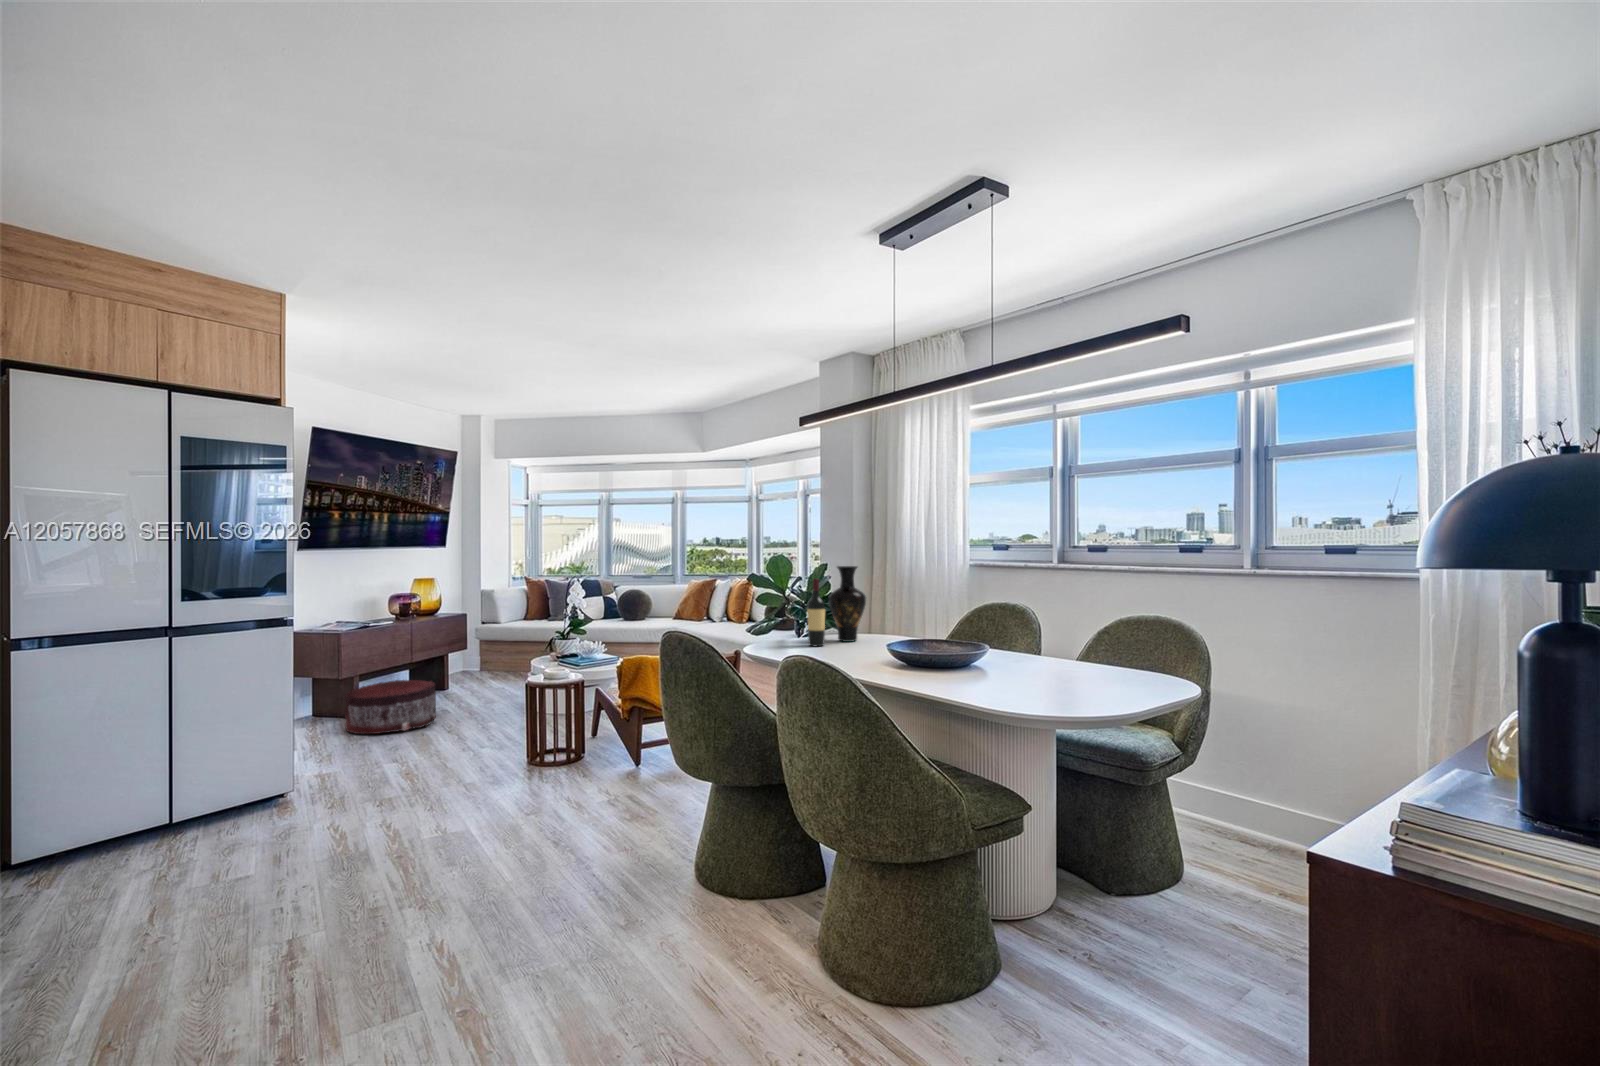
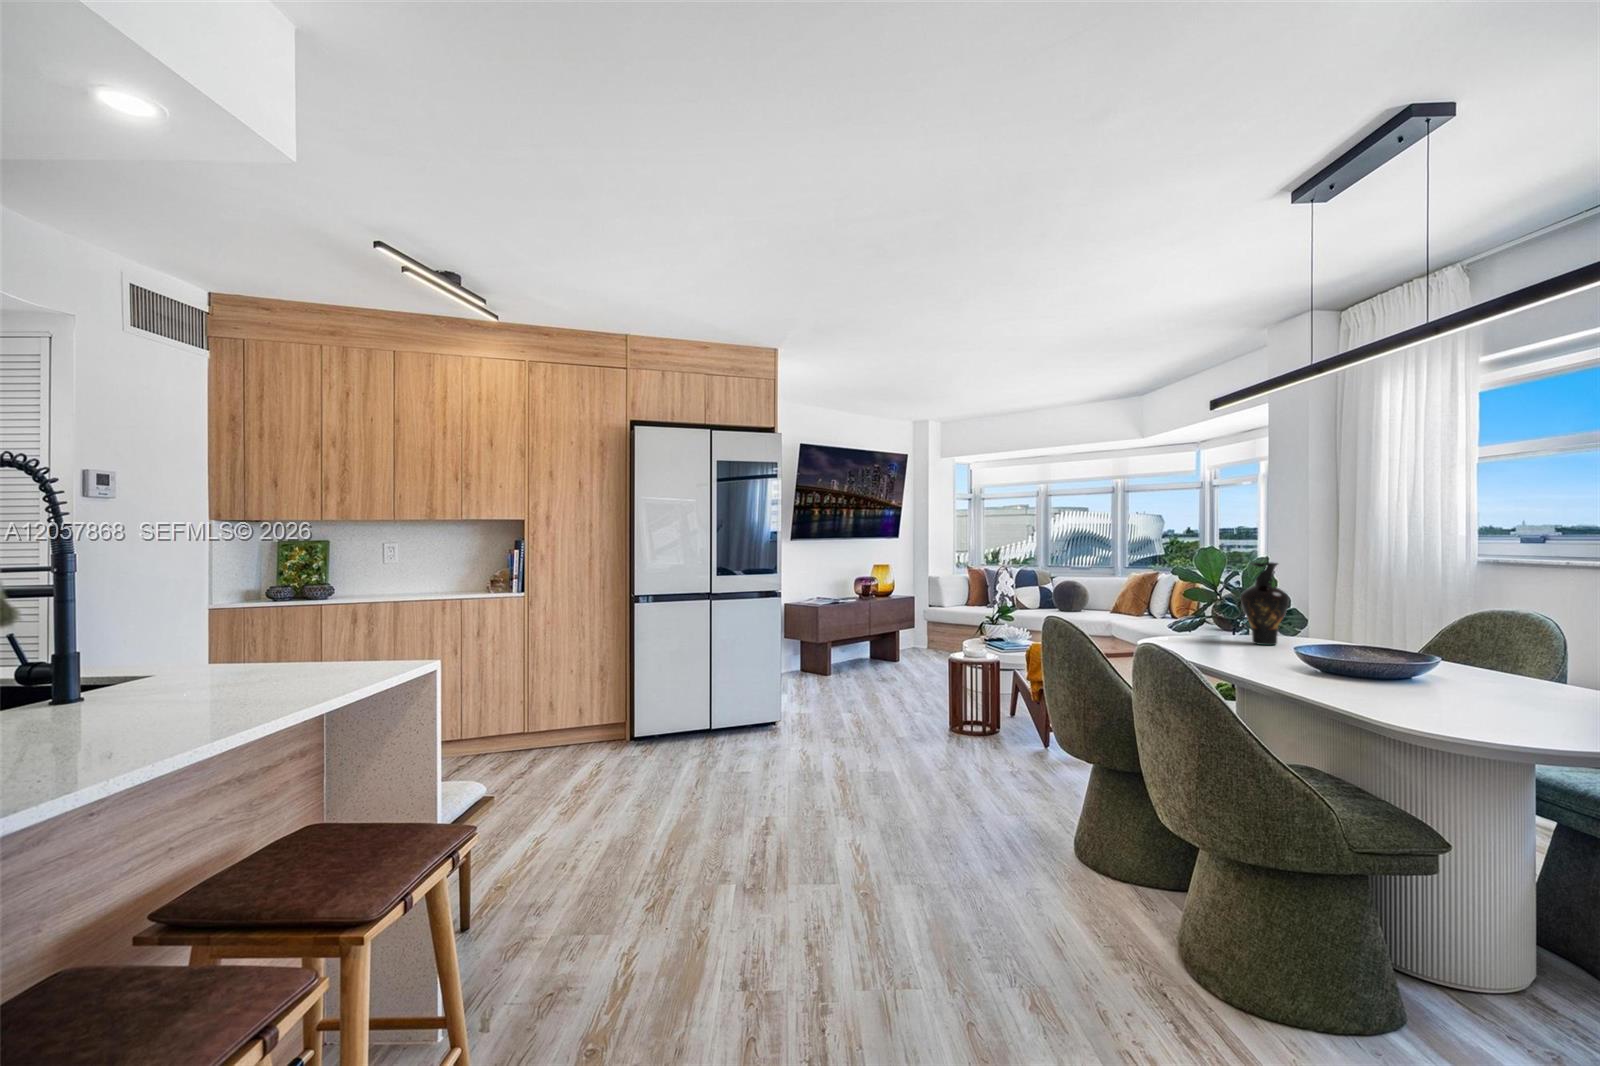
wine bottle: present [807,579,825,646] -> none [1209,575,1231,647]
pouf: present [344,680,436,734] -> none [820,647,886,689]

